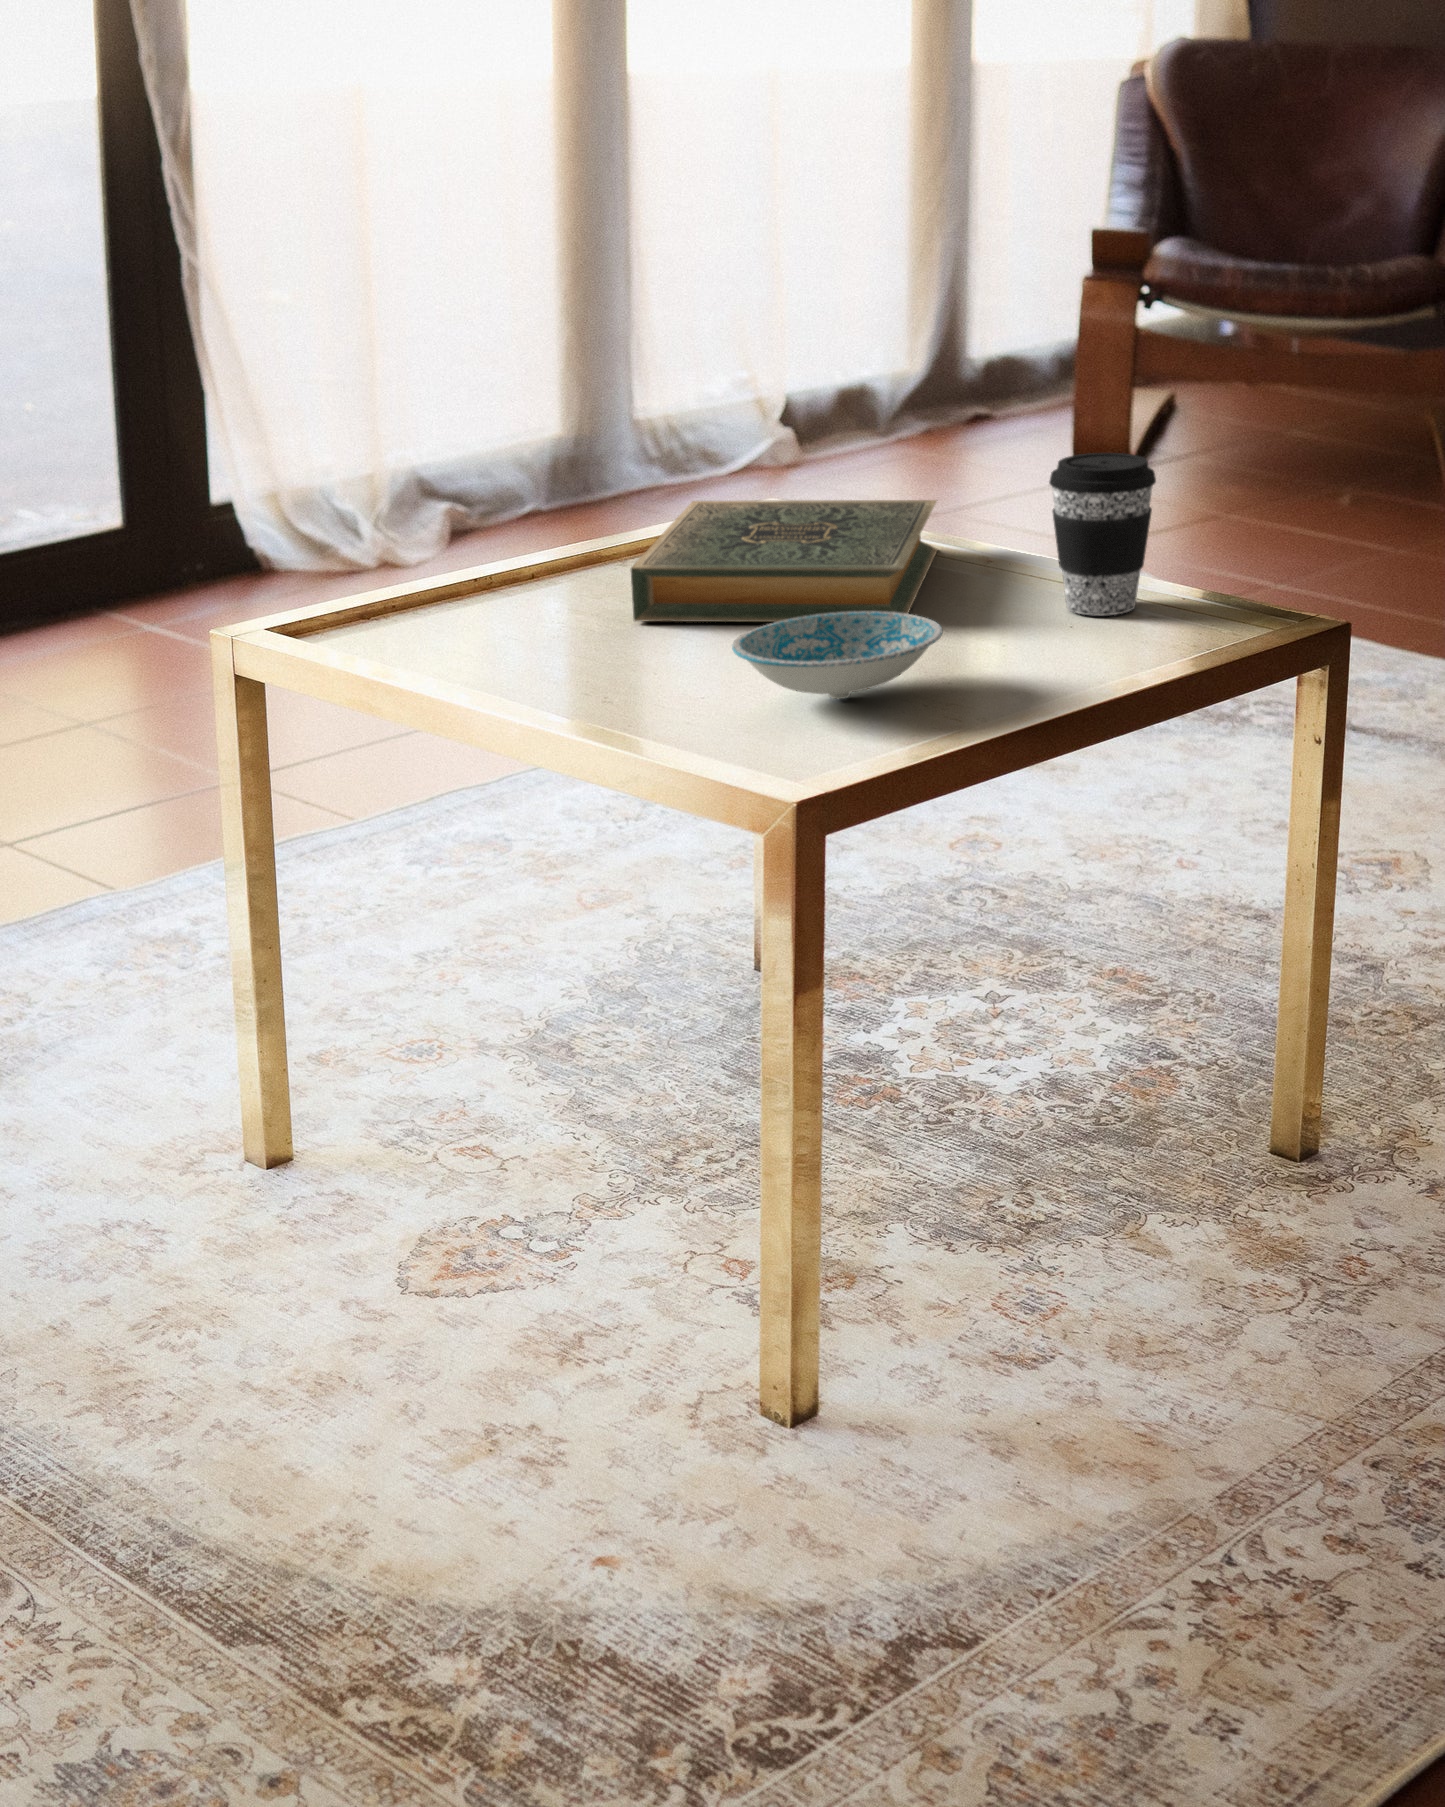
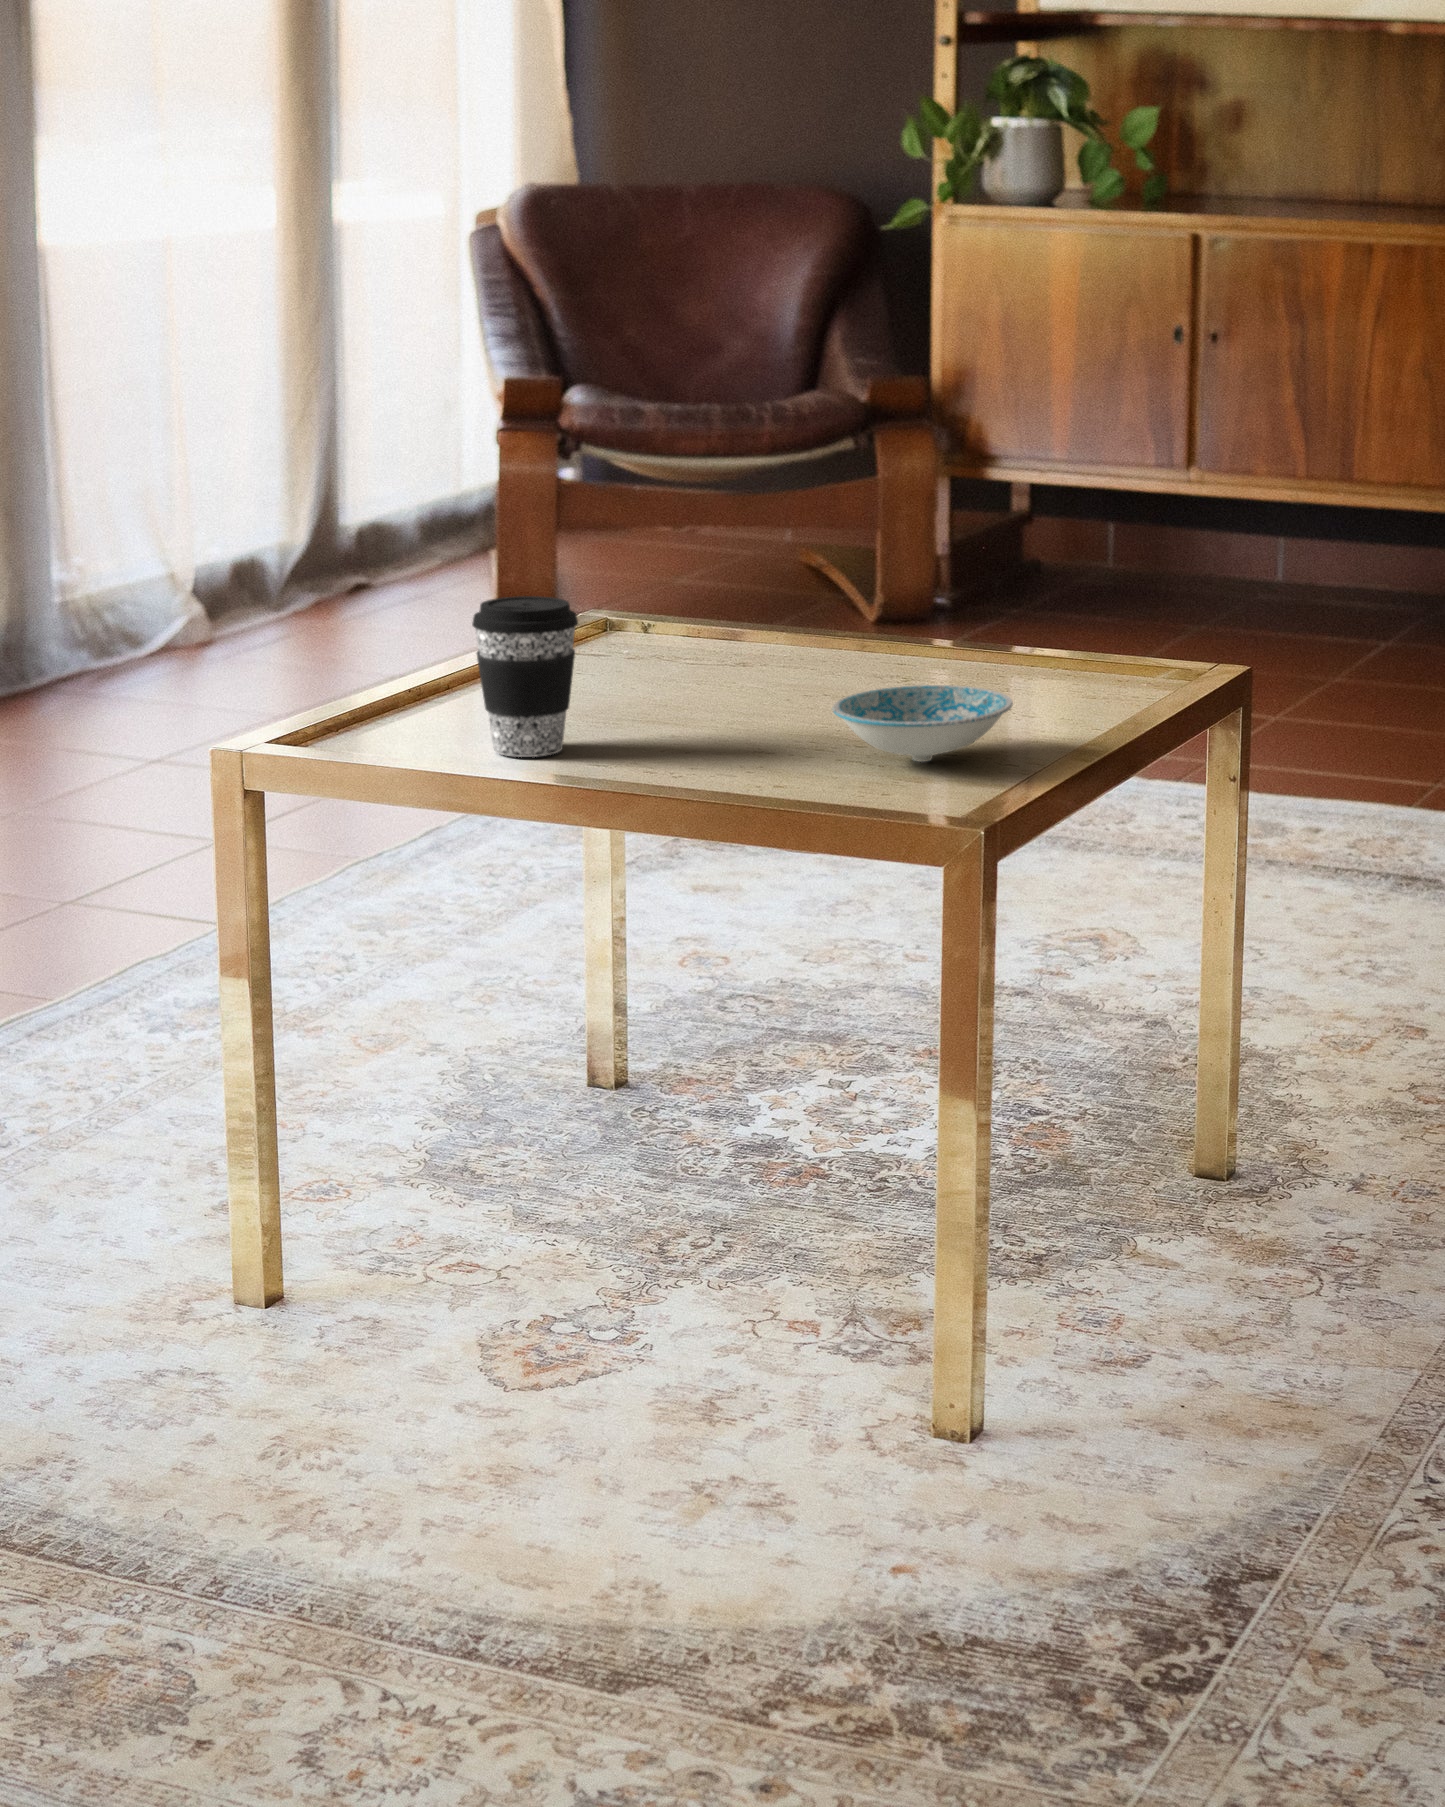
coffee cup: present [1049,453,1156,615] -> present [472,596,578,757]
hardback book: present [631,500,938,622] -> none [597,606,892,715]

